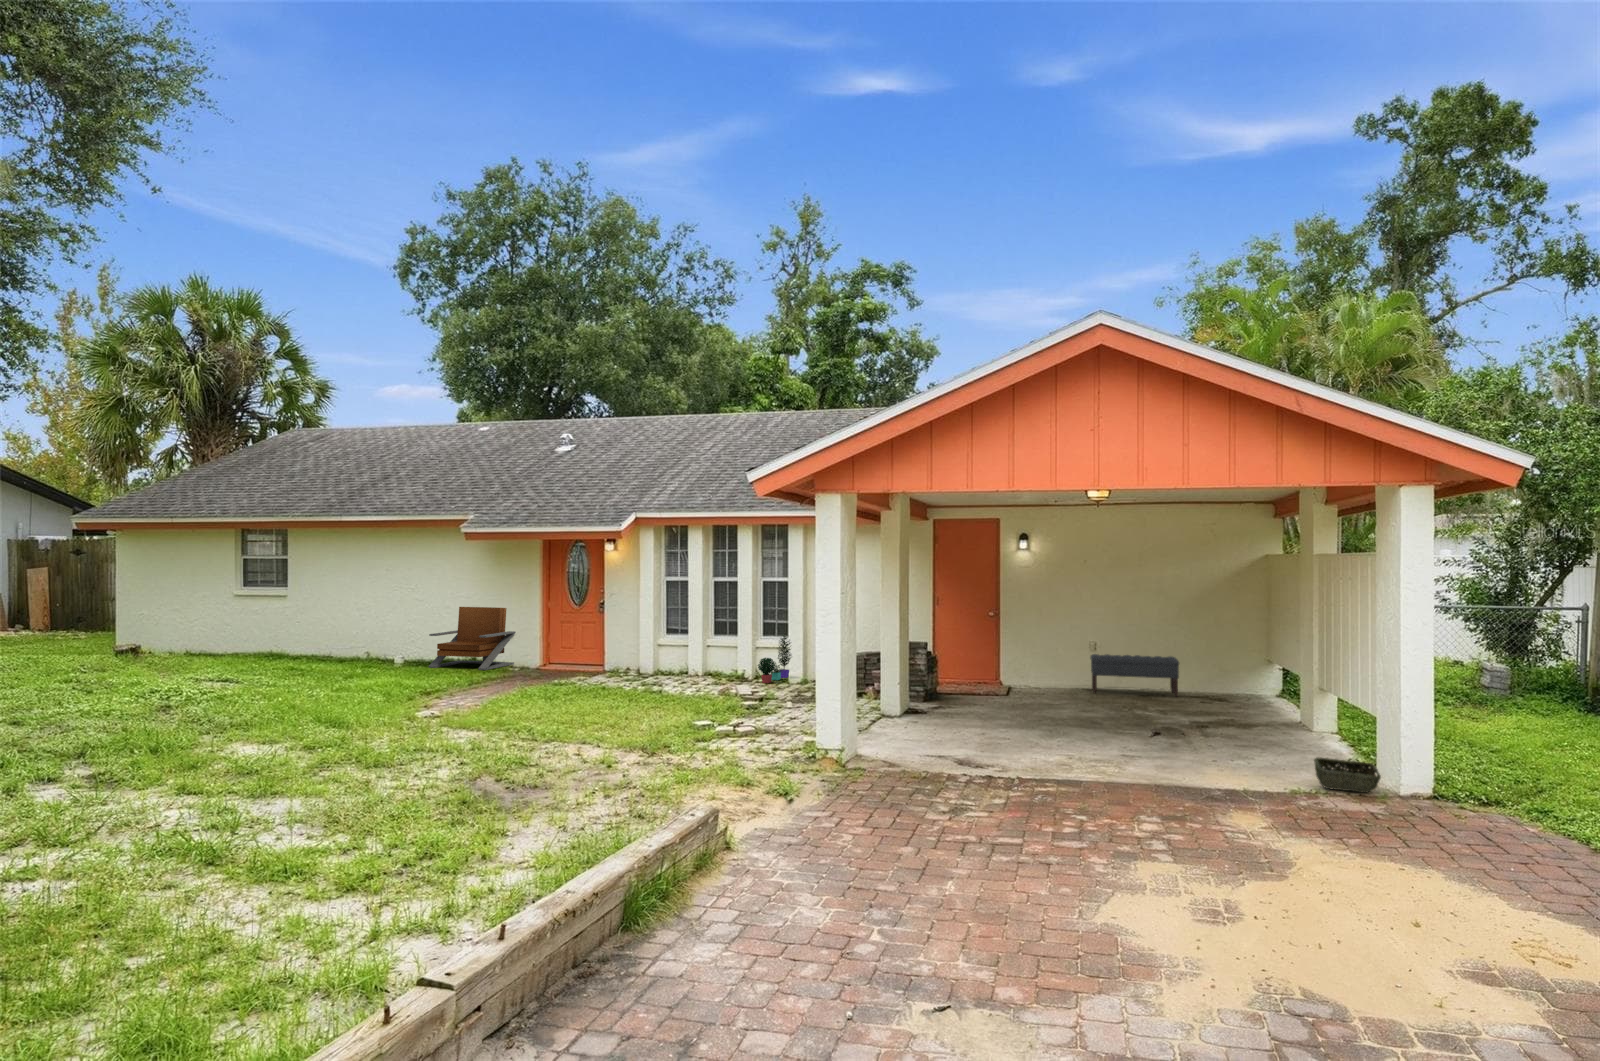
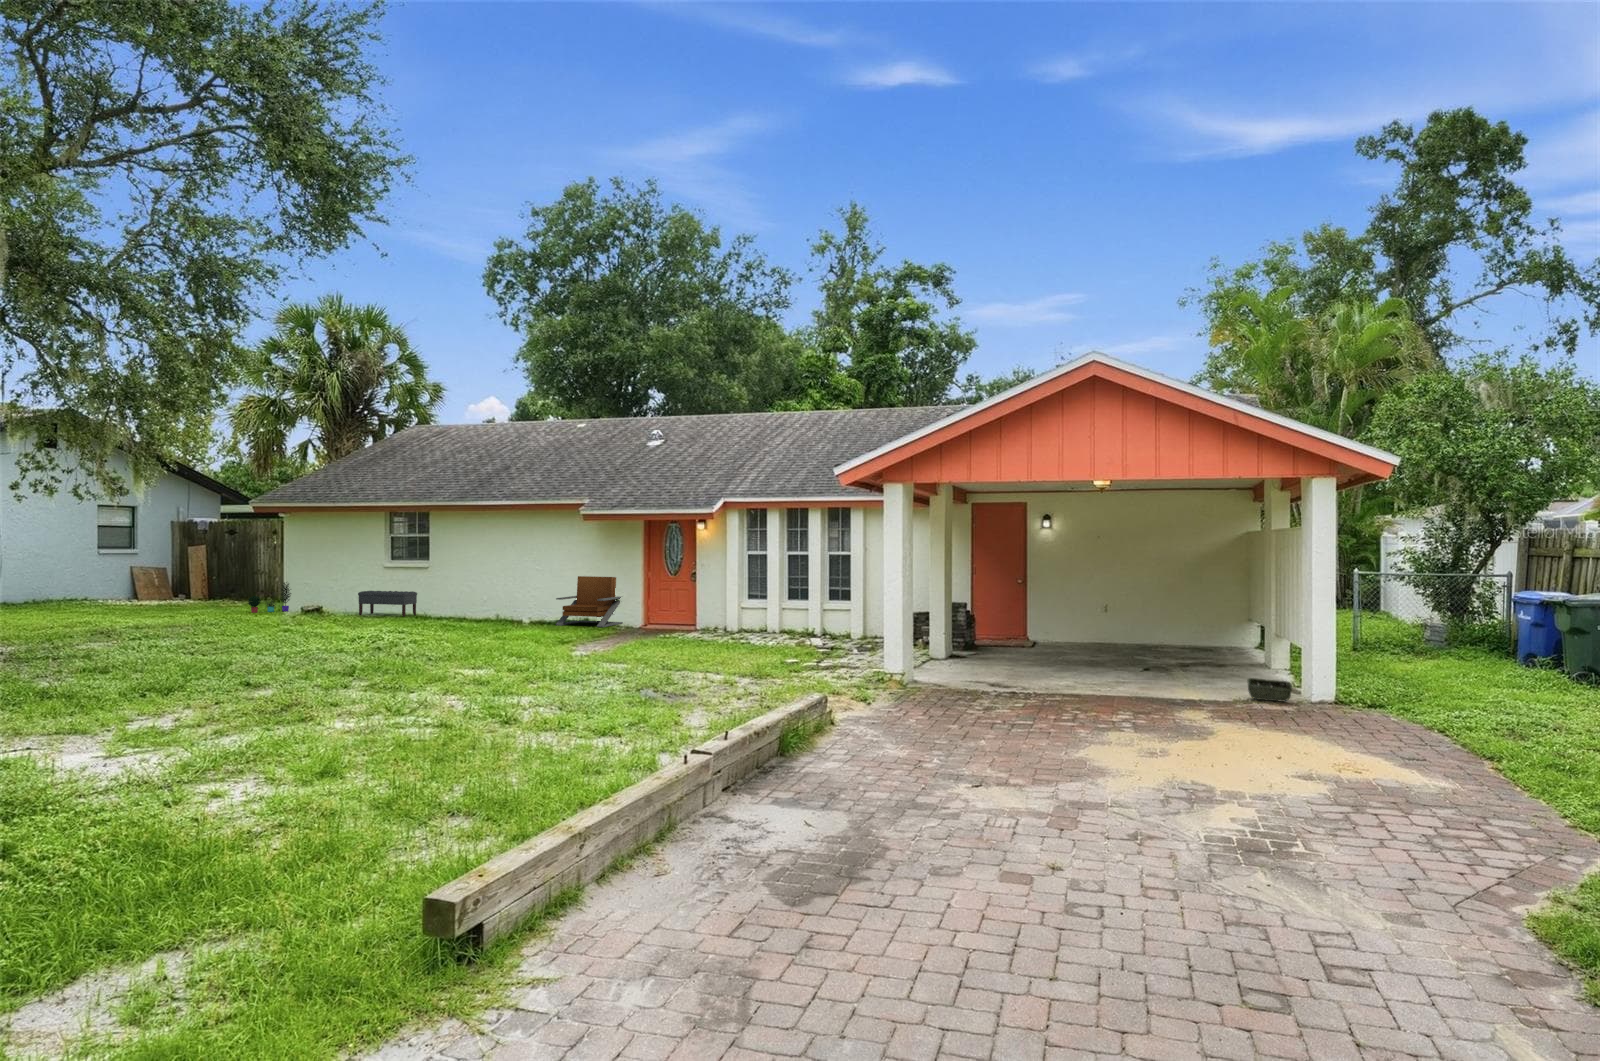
potted plant: present [758,635,791,683] -> present [248,582,291,613]
bench: present [1090,654,1179,697] -> present [358,591,417,617]

